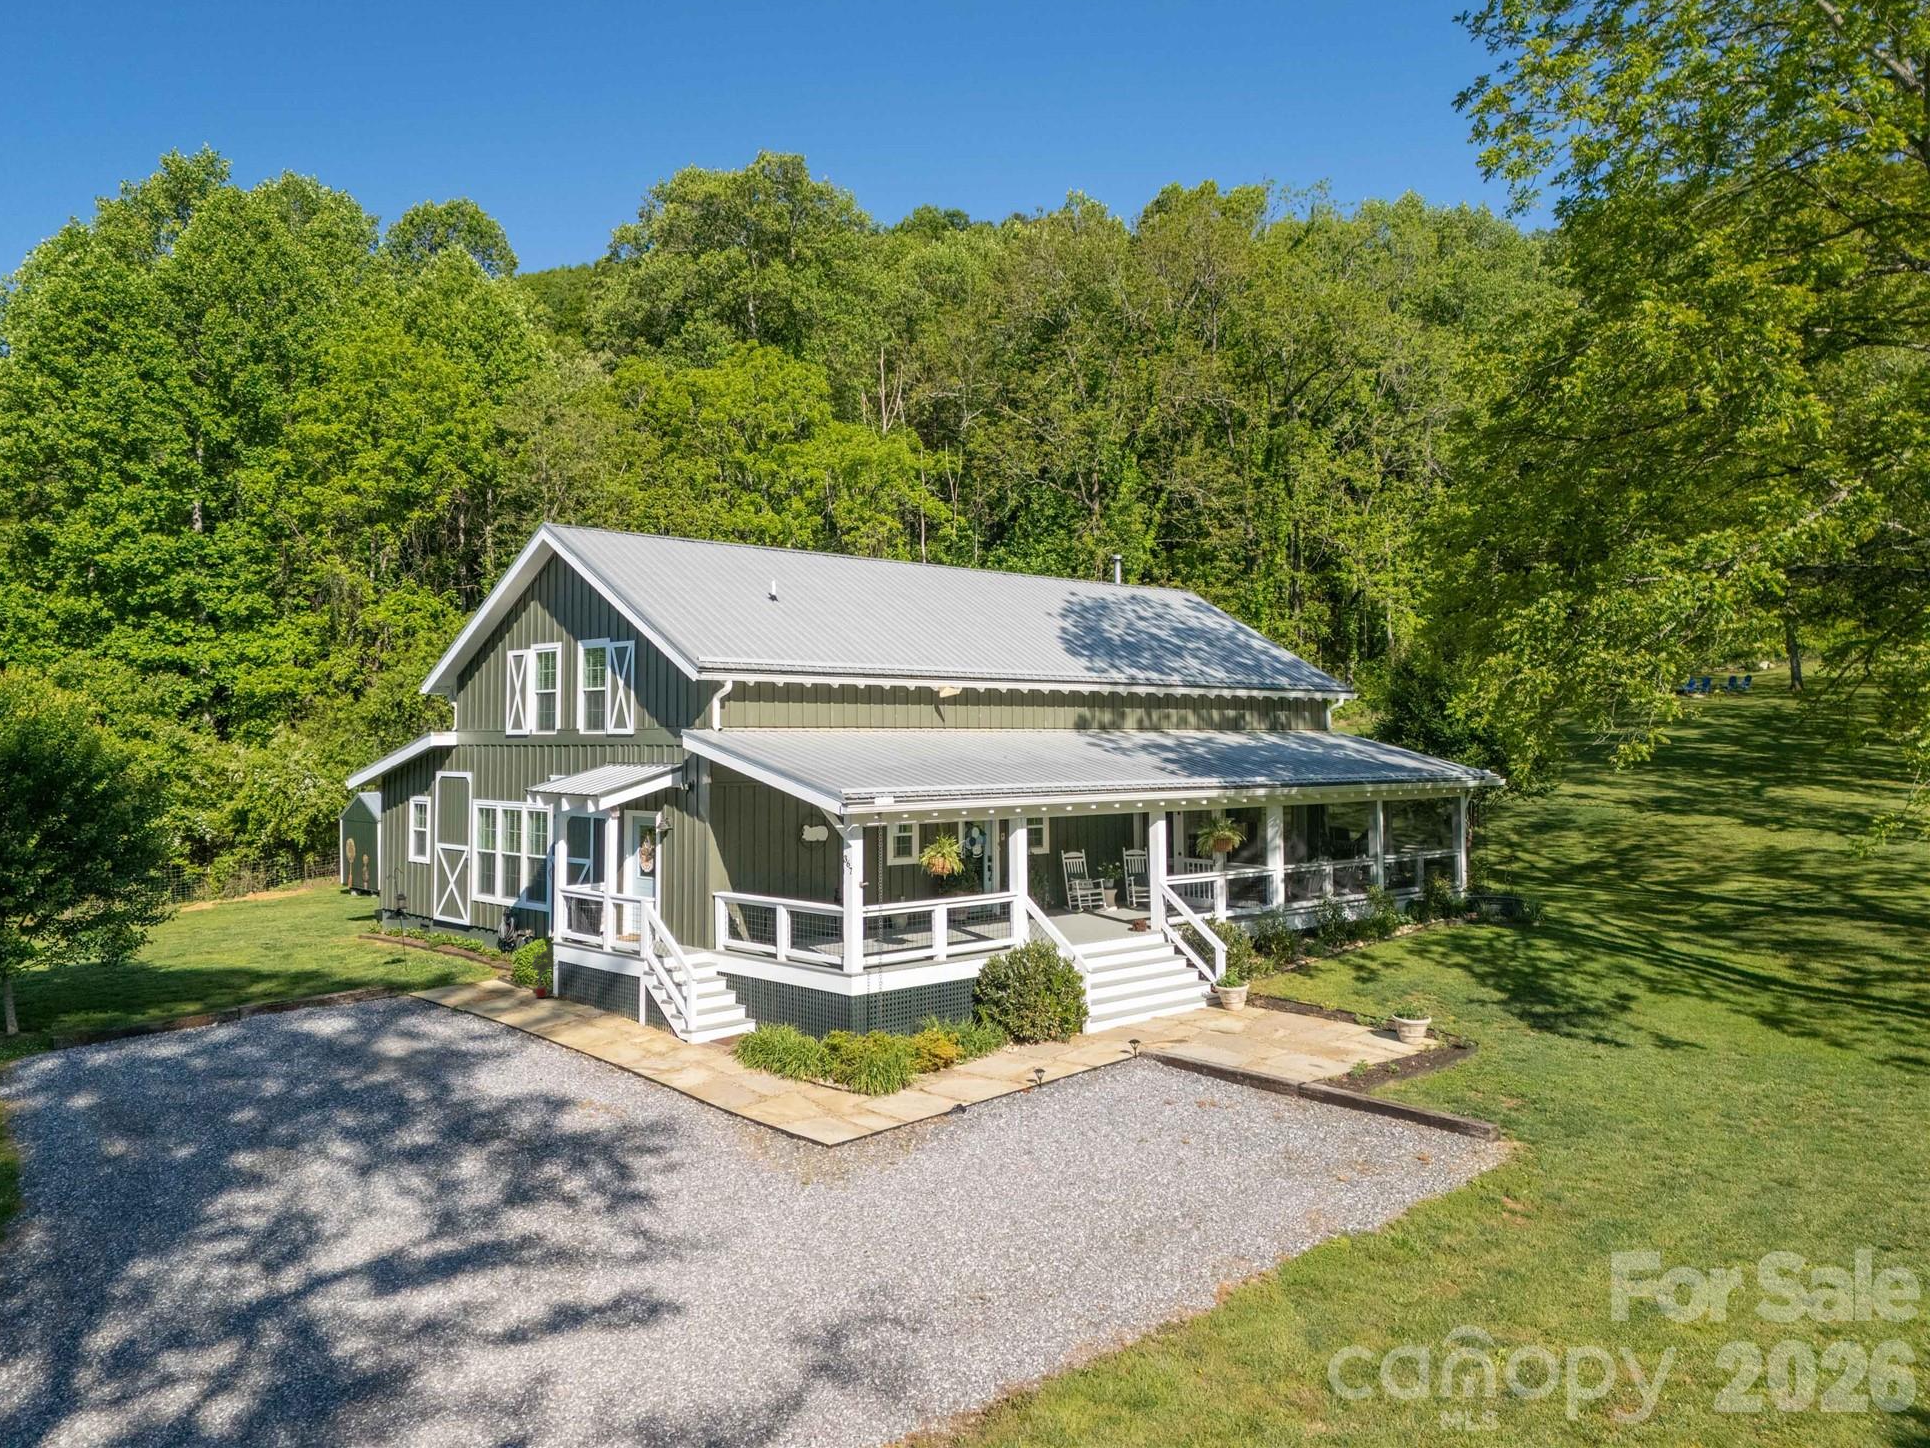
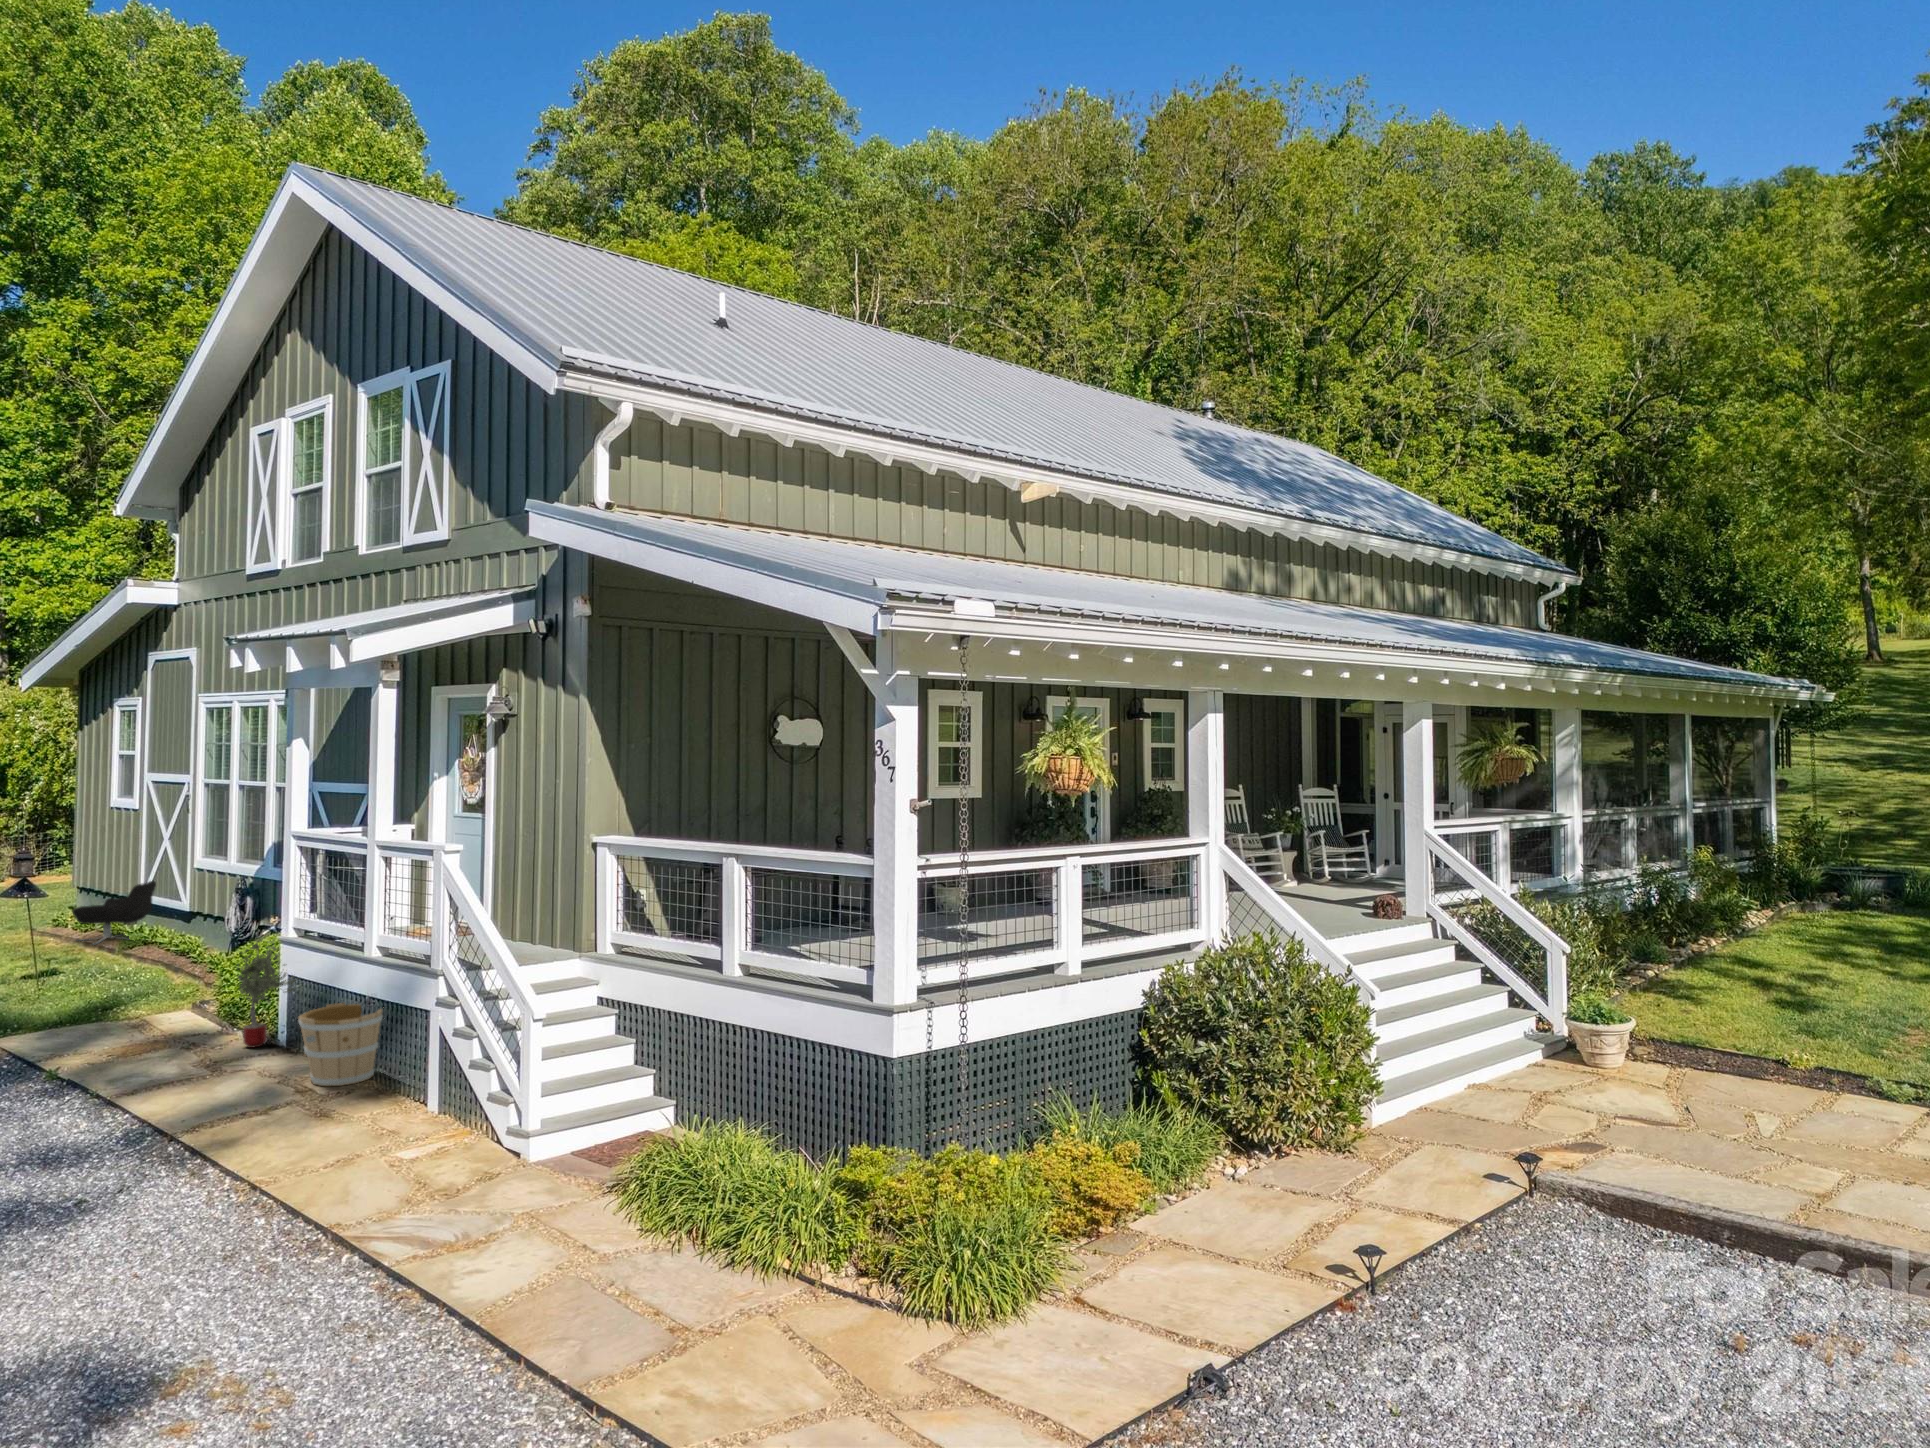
lounge chair: none [403,907,449,946] -> present [72,881,156,944]
wooden bucket: none [572,974,613,1015] -> present [298,1003,383,1086]

